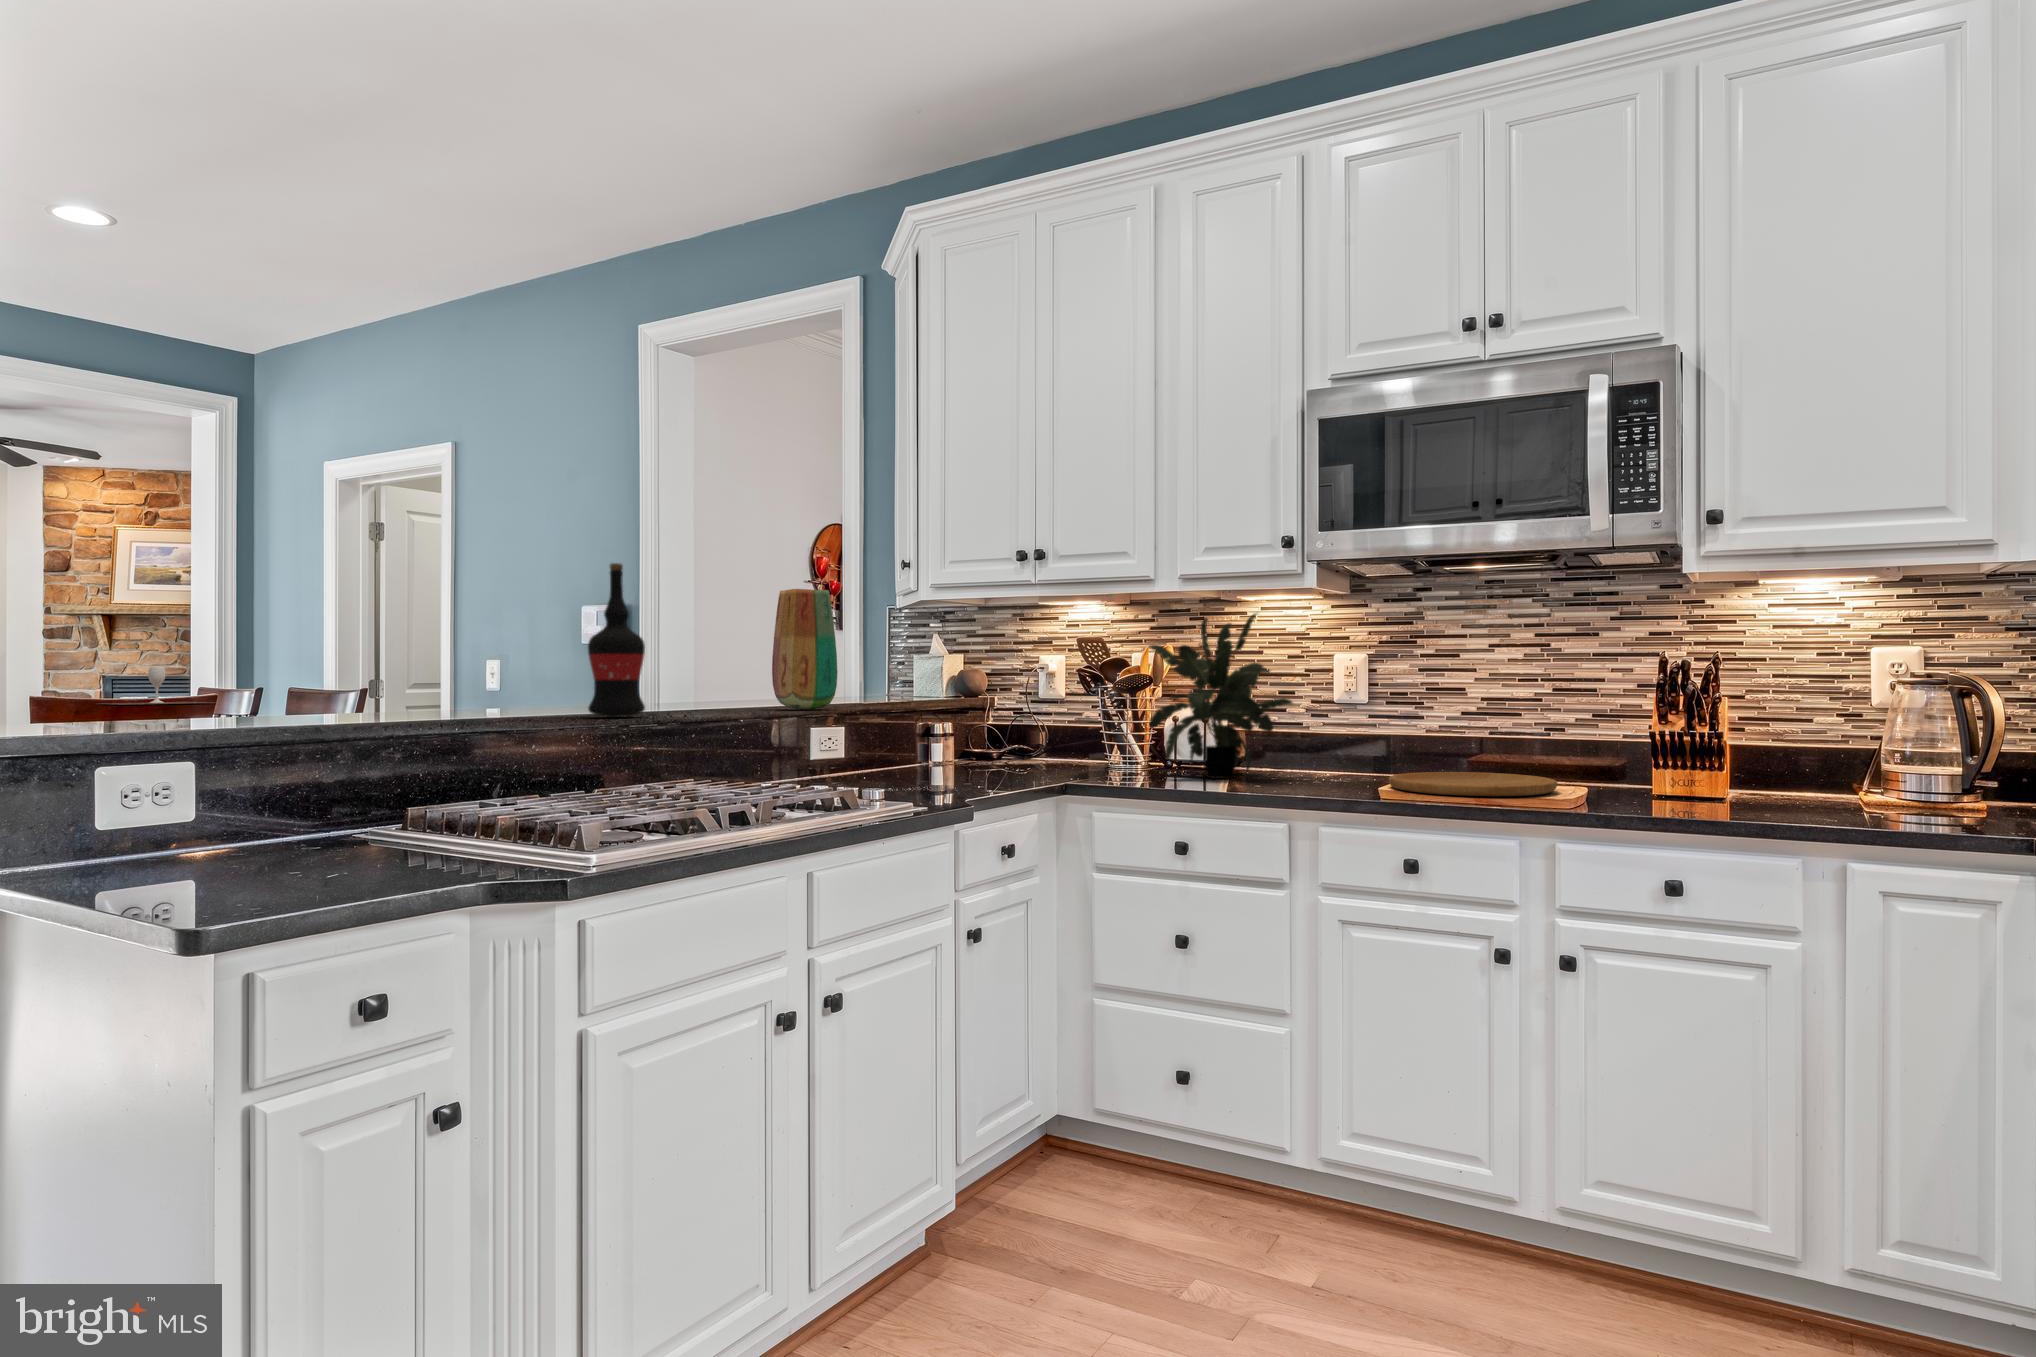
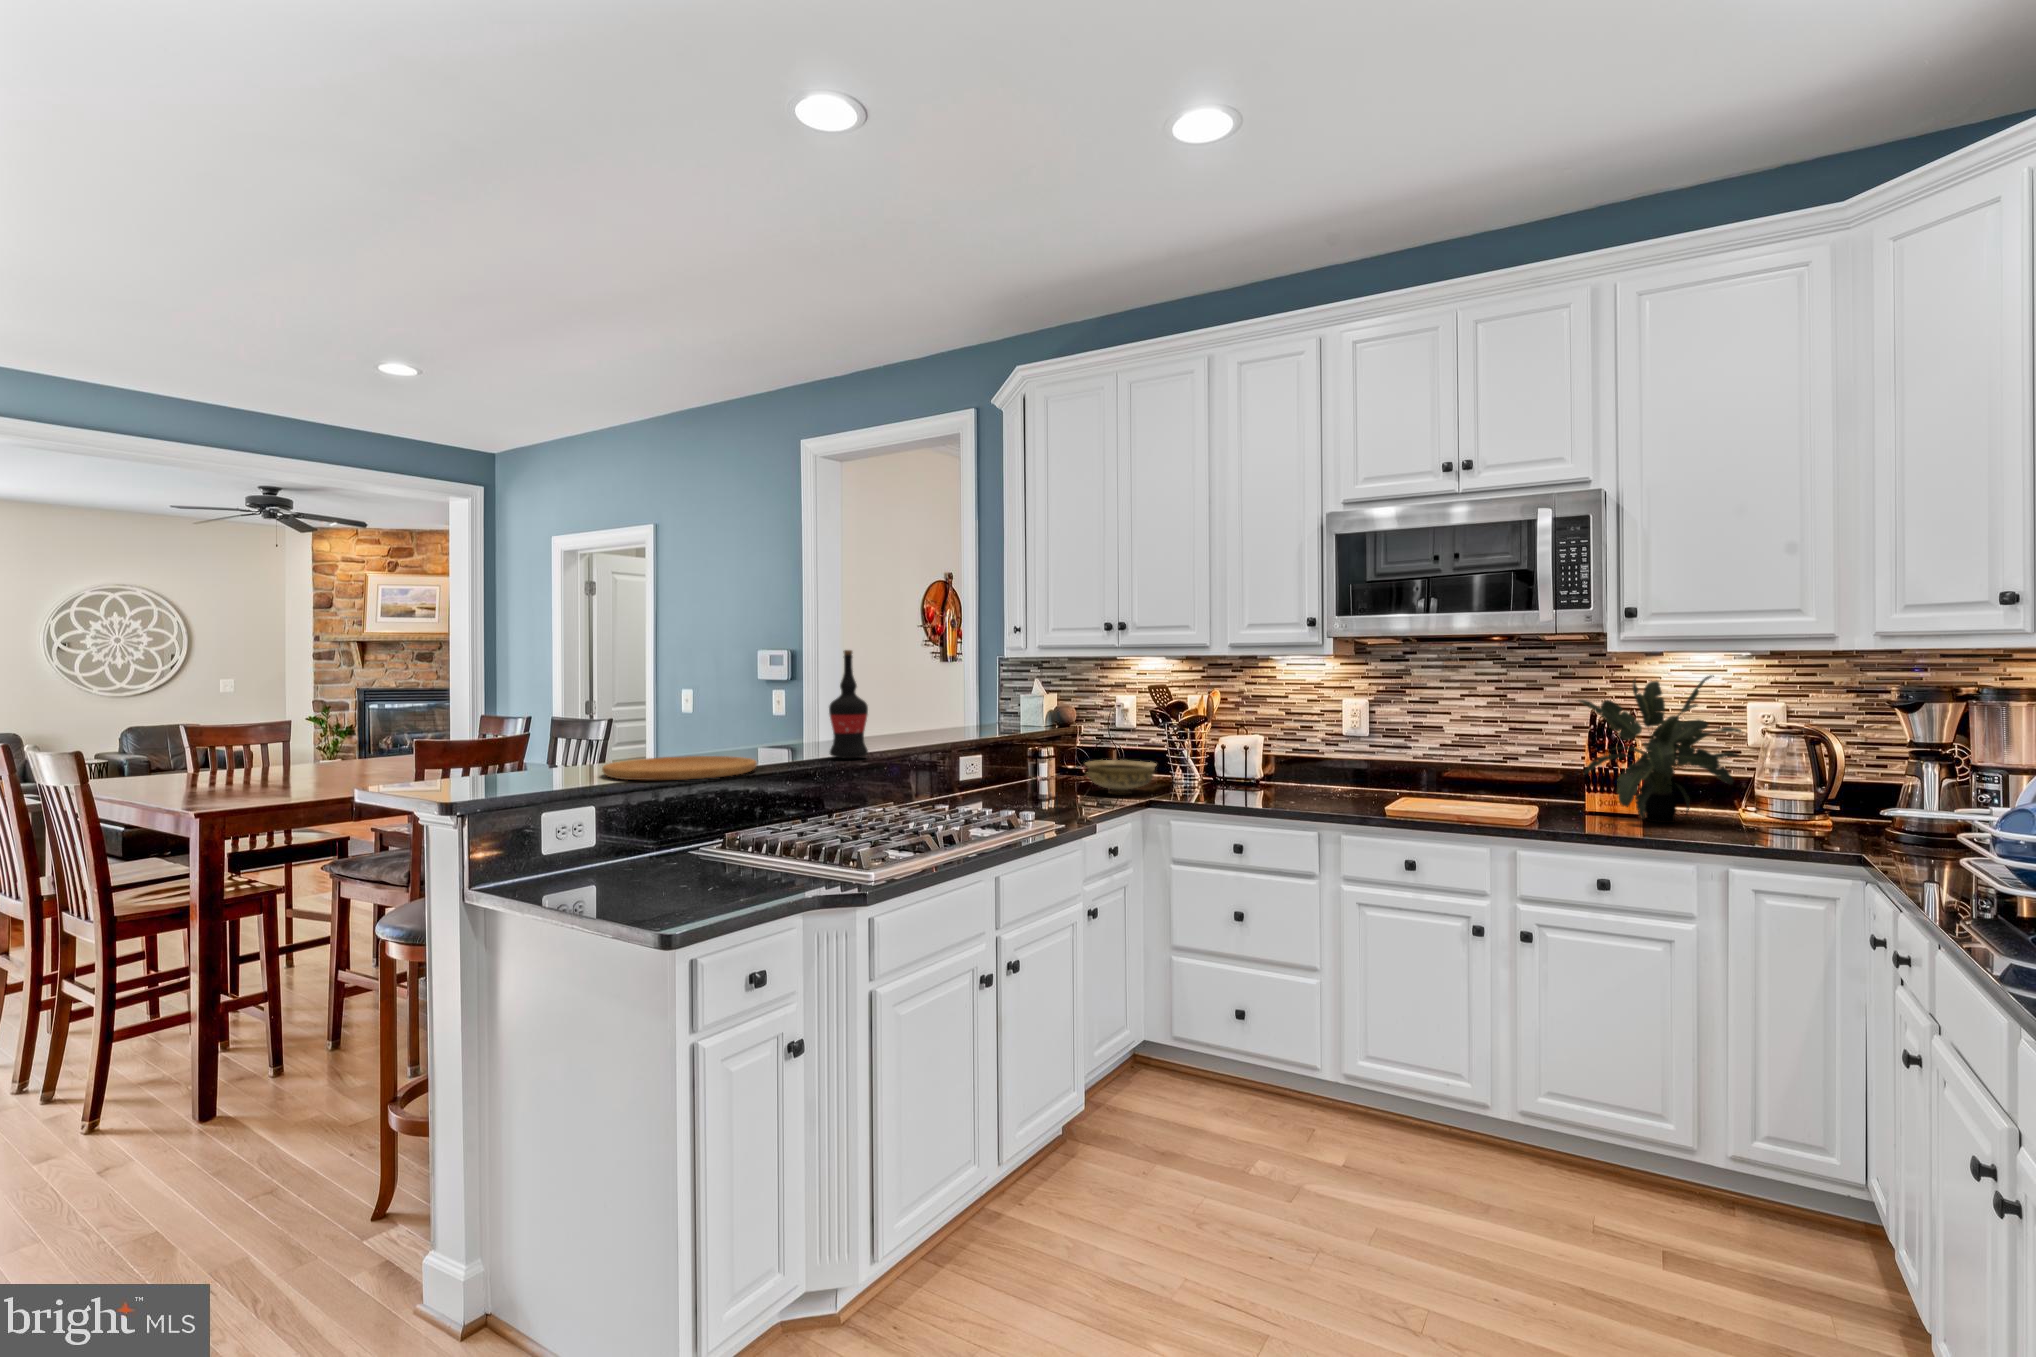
vase: present [772,589,837,709] -> none [938,658,985,744]
potted plant: present [1149,614,1292,779] -> present [1578,675,1741,823]
wine glass: present [101,667,212,705] -> none [432,707,520,737]
ceramic bowl: none [975,735,1077,779] -> present [1085,760,1156,794]
cutting board: present [1389,772,1557,796] -> present [602,756,757,780]

